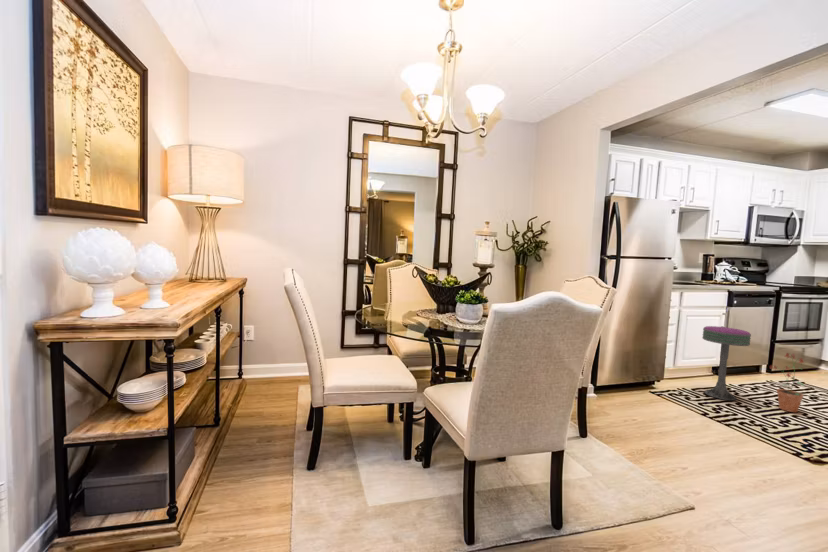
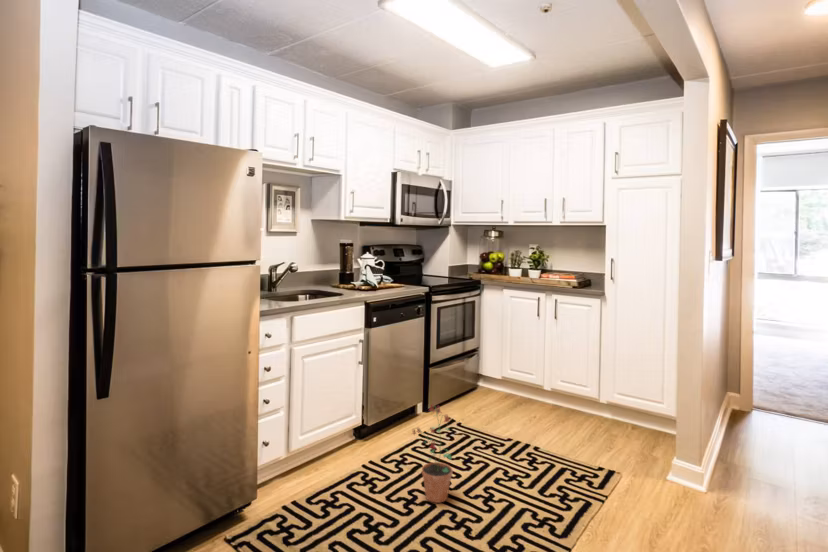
bar stool: present [702,326,751,400] -> none [318,373,384,508]

